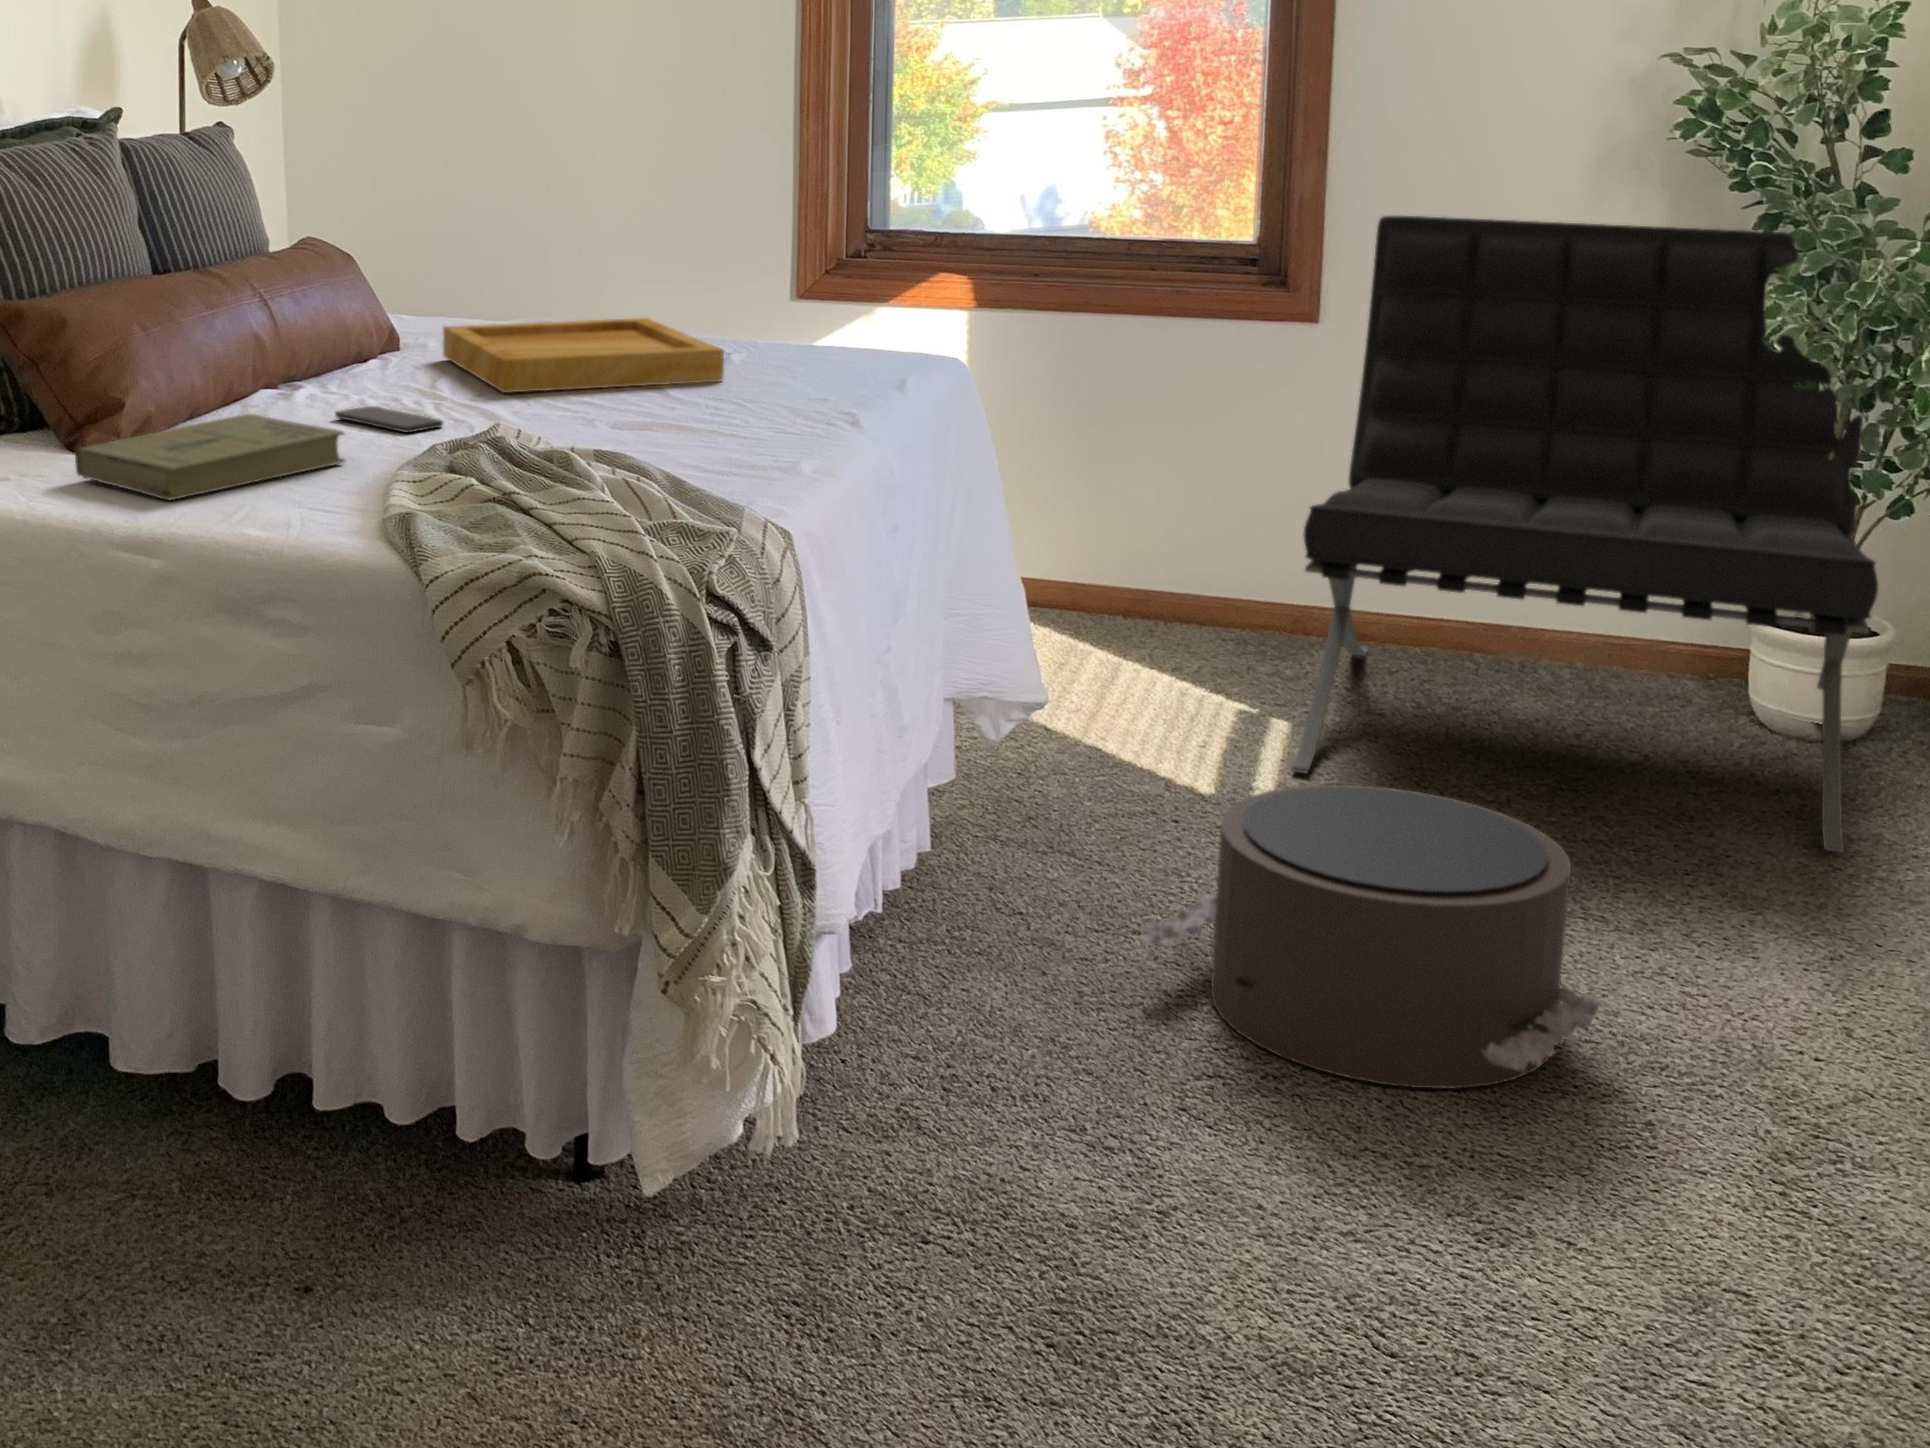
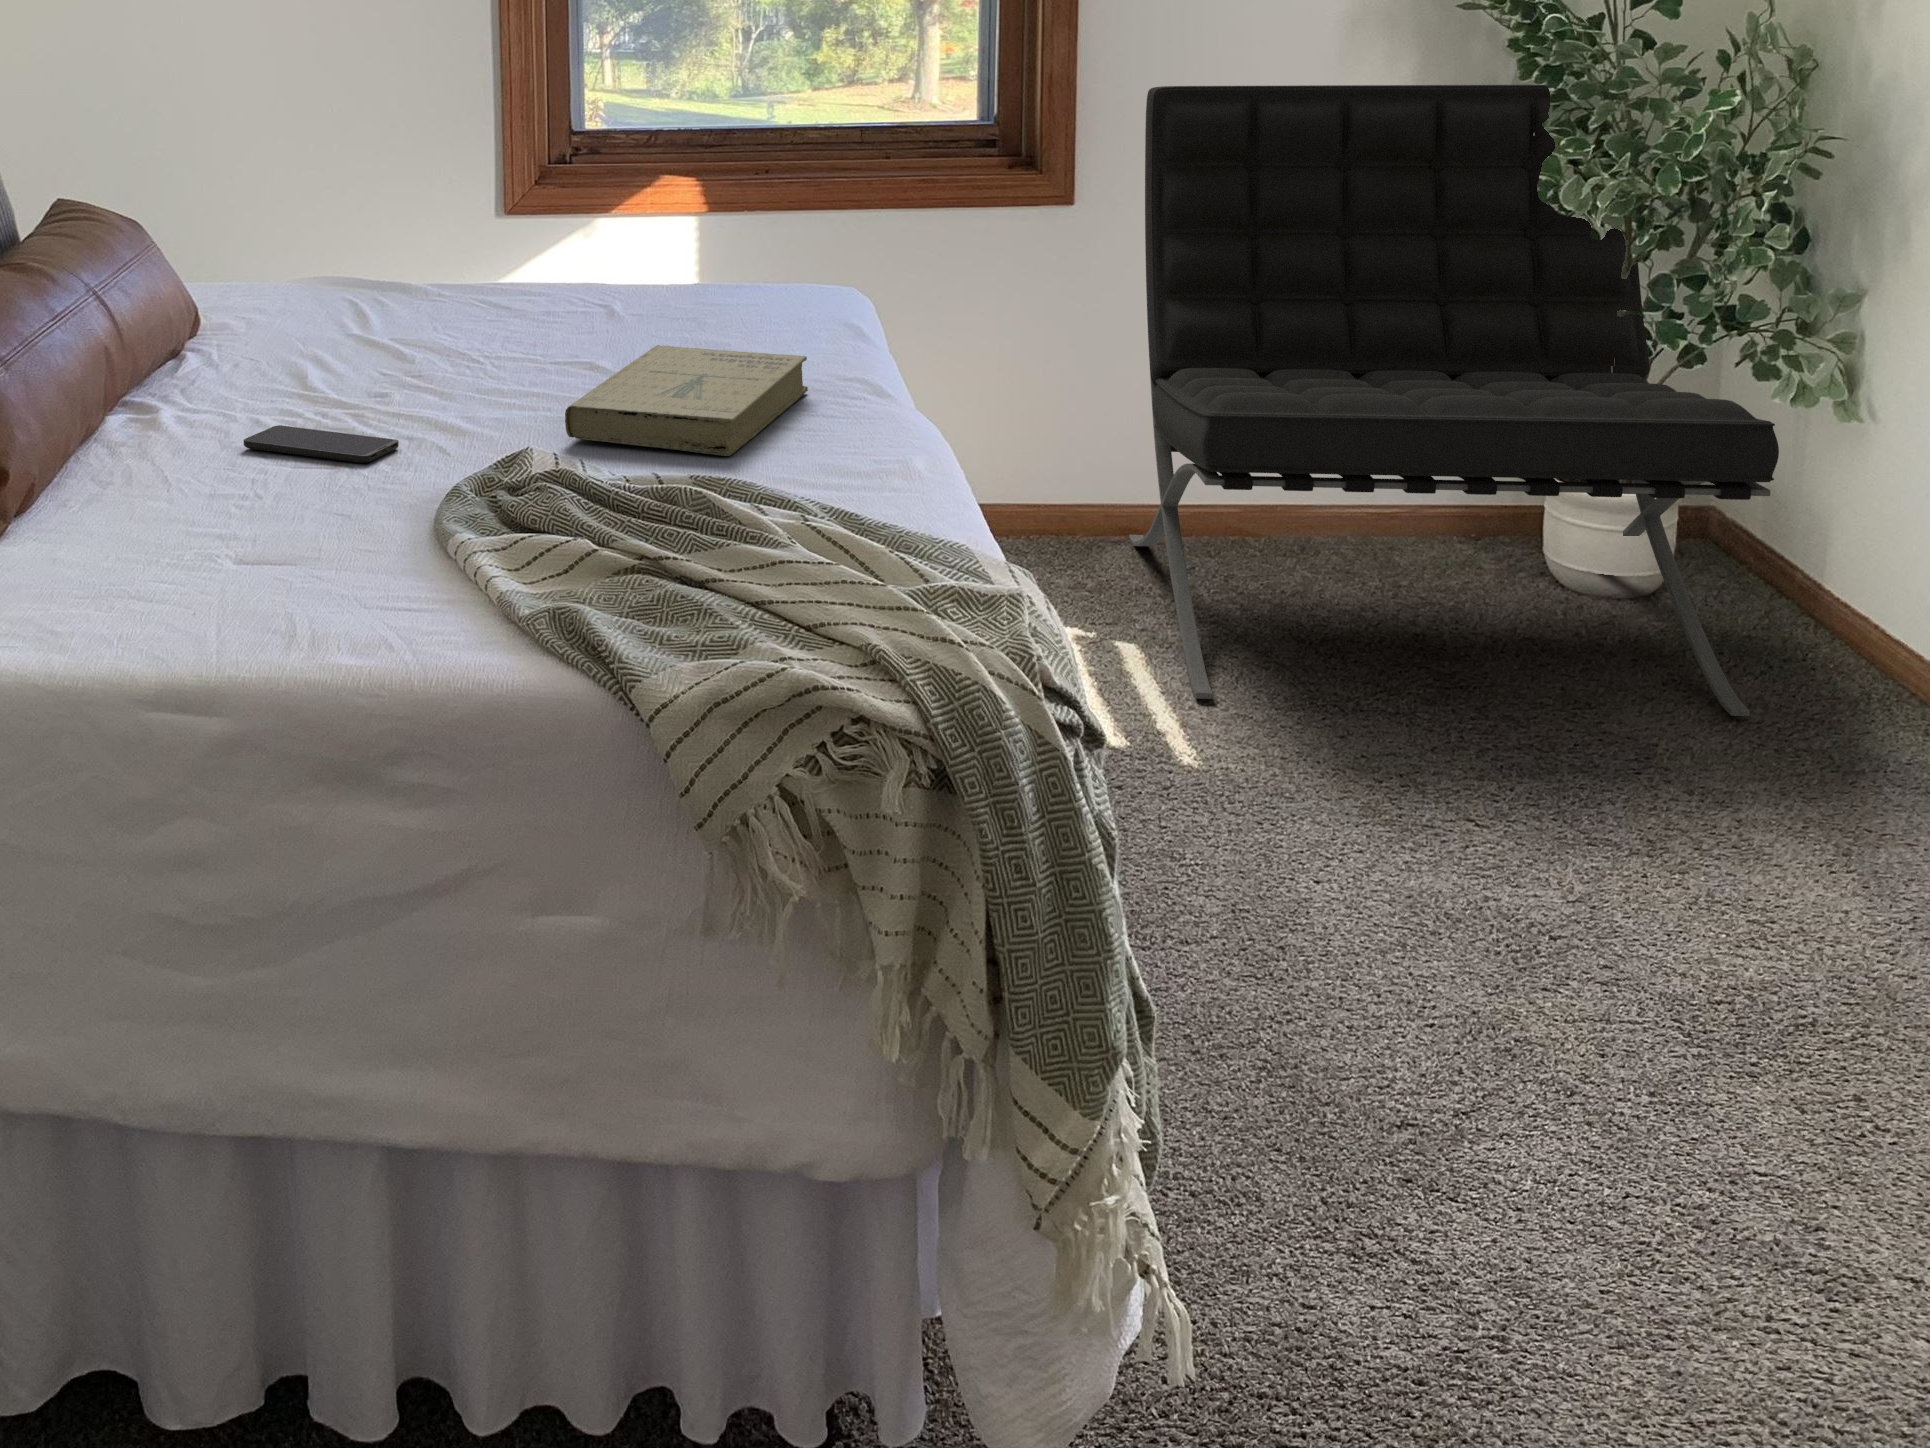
tray: present [443,318,724,393] -> none [258,266,635,386]
book: present [75,414,345,500] -> present [565,345,808,456]
pouf: present [1141,785,1606,1089] -> none [1273,737,1787,1094]

